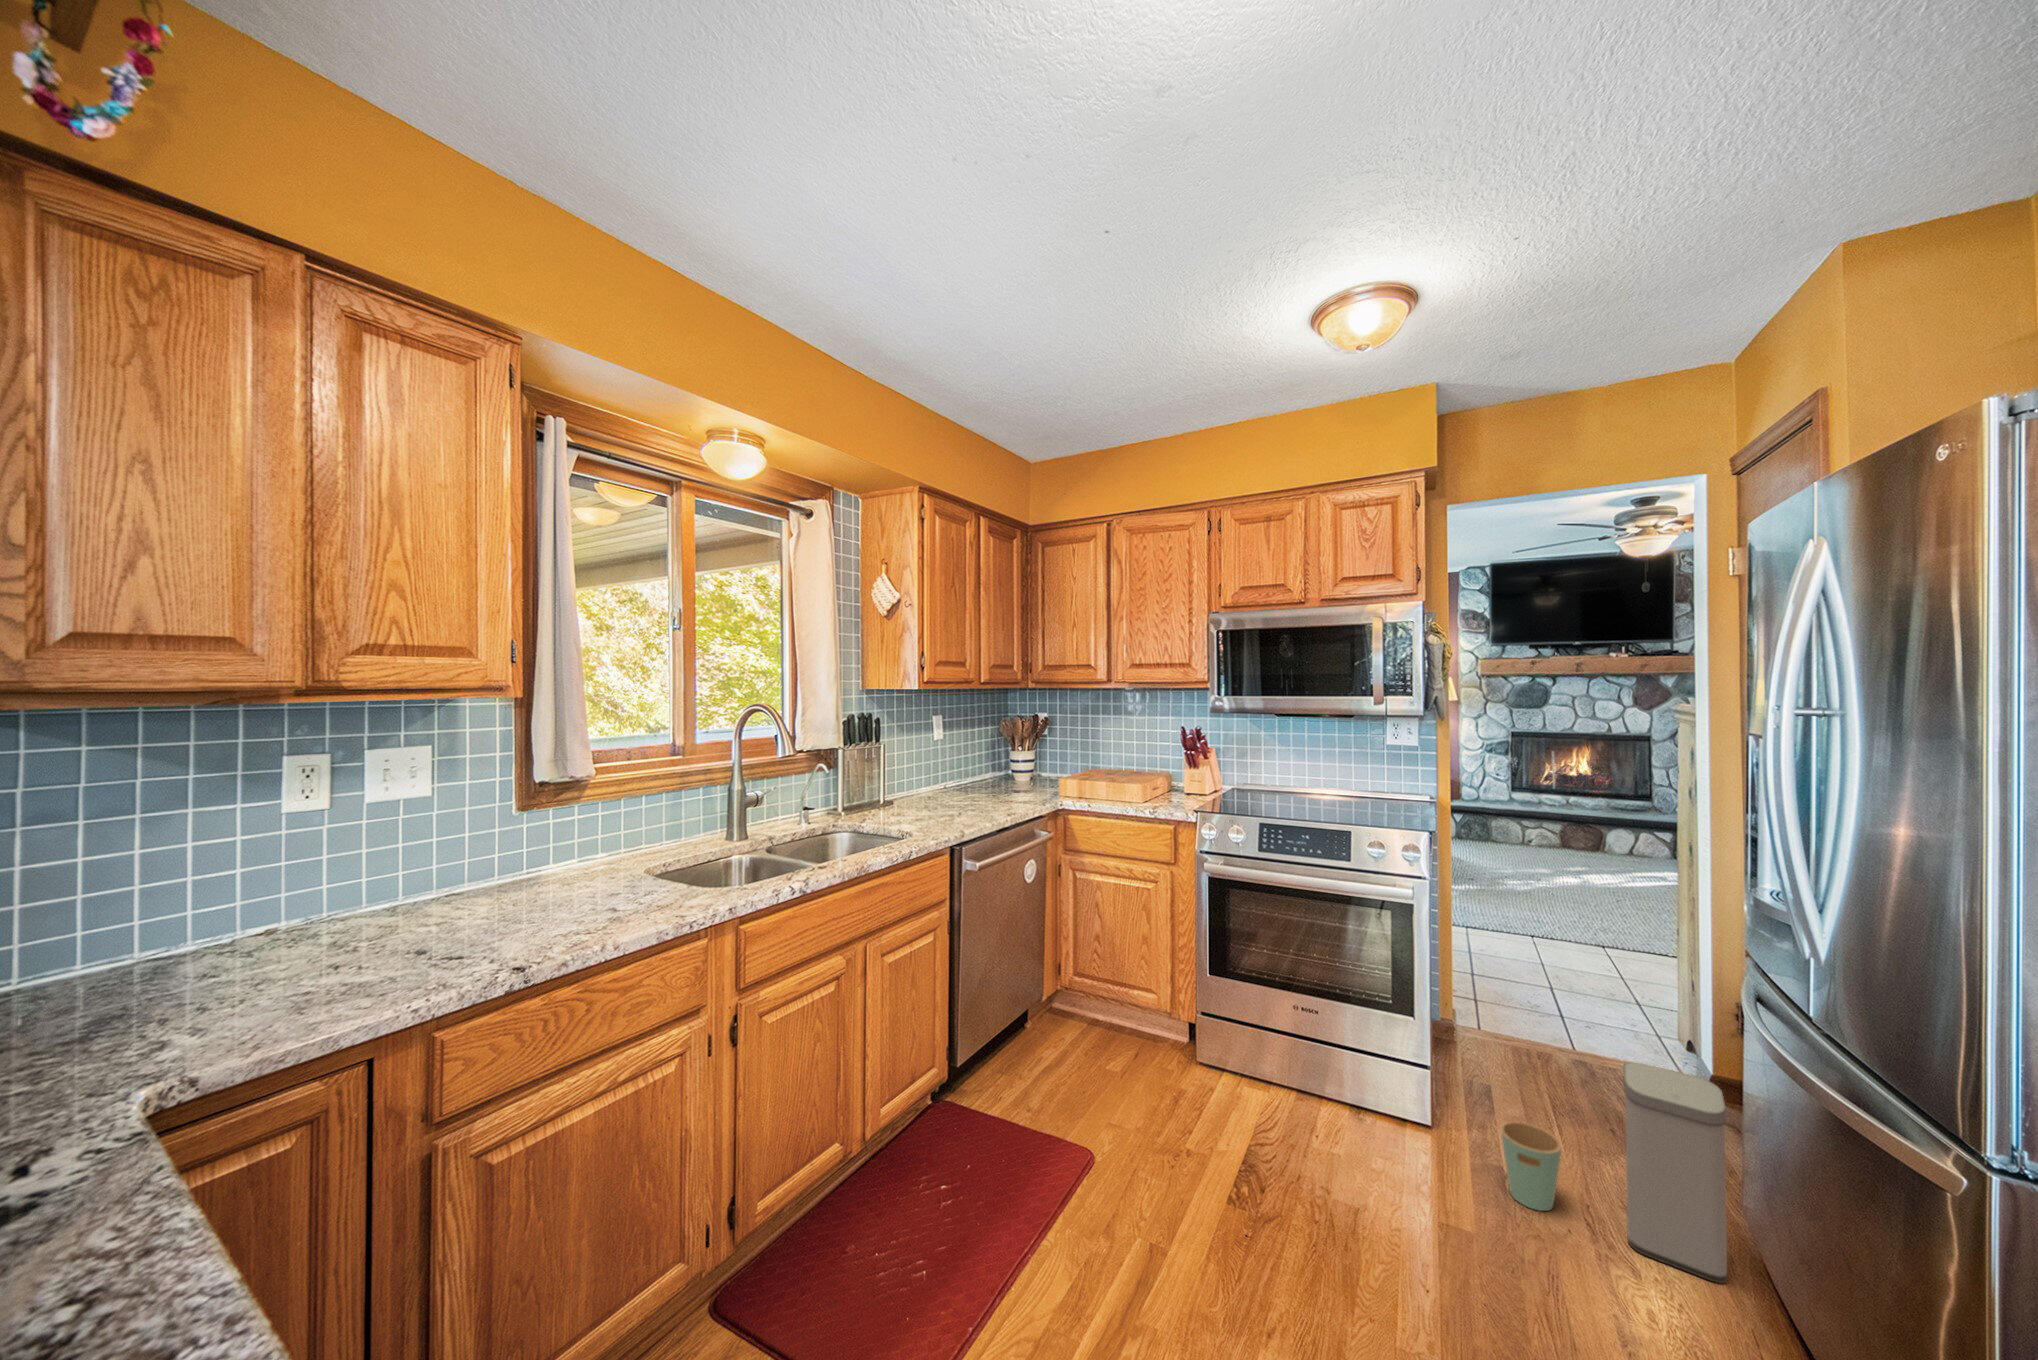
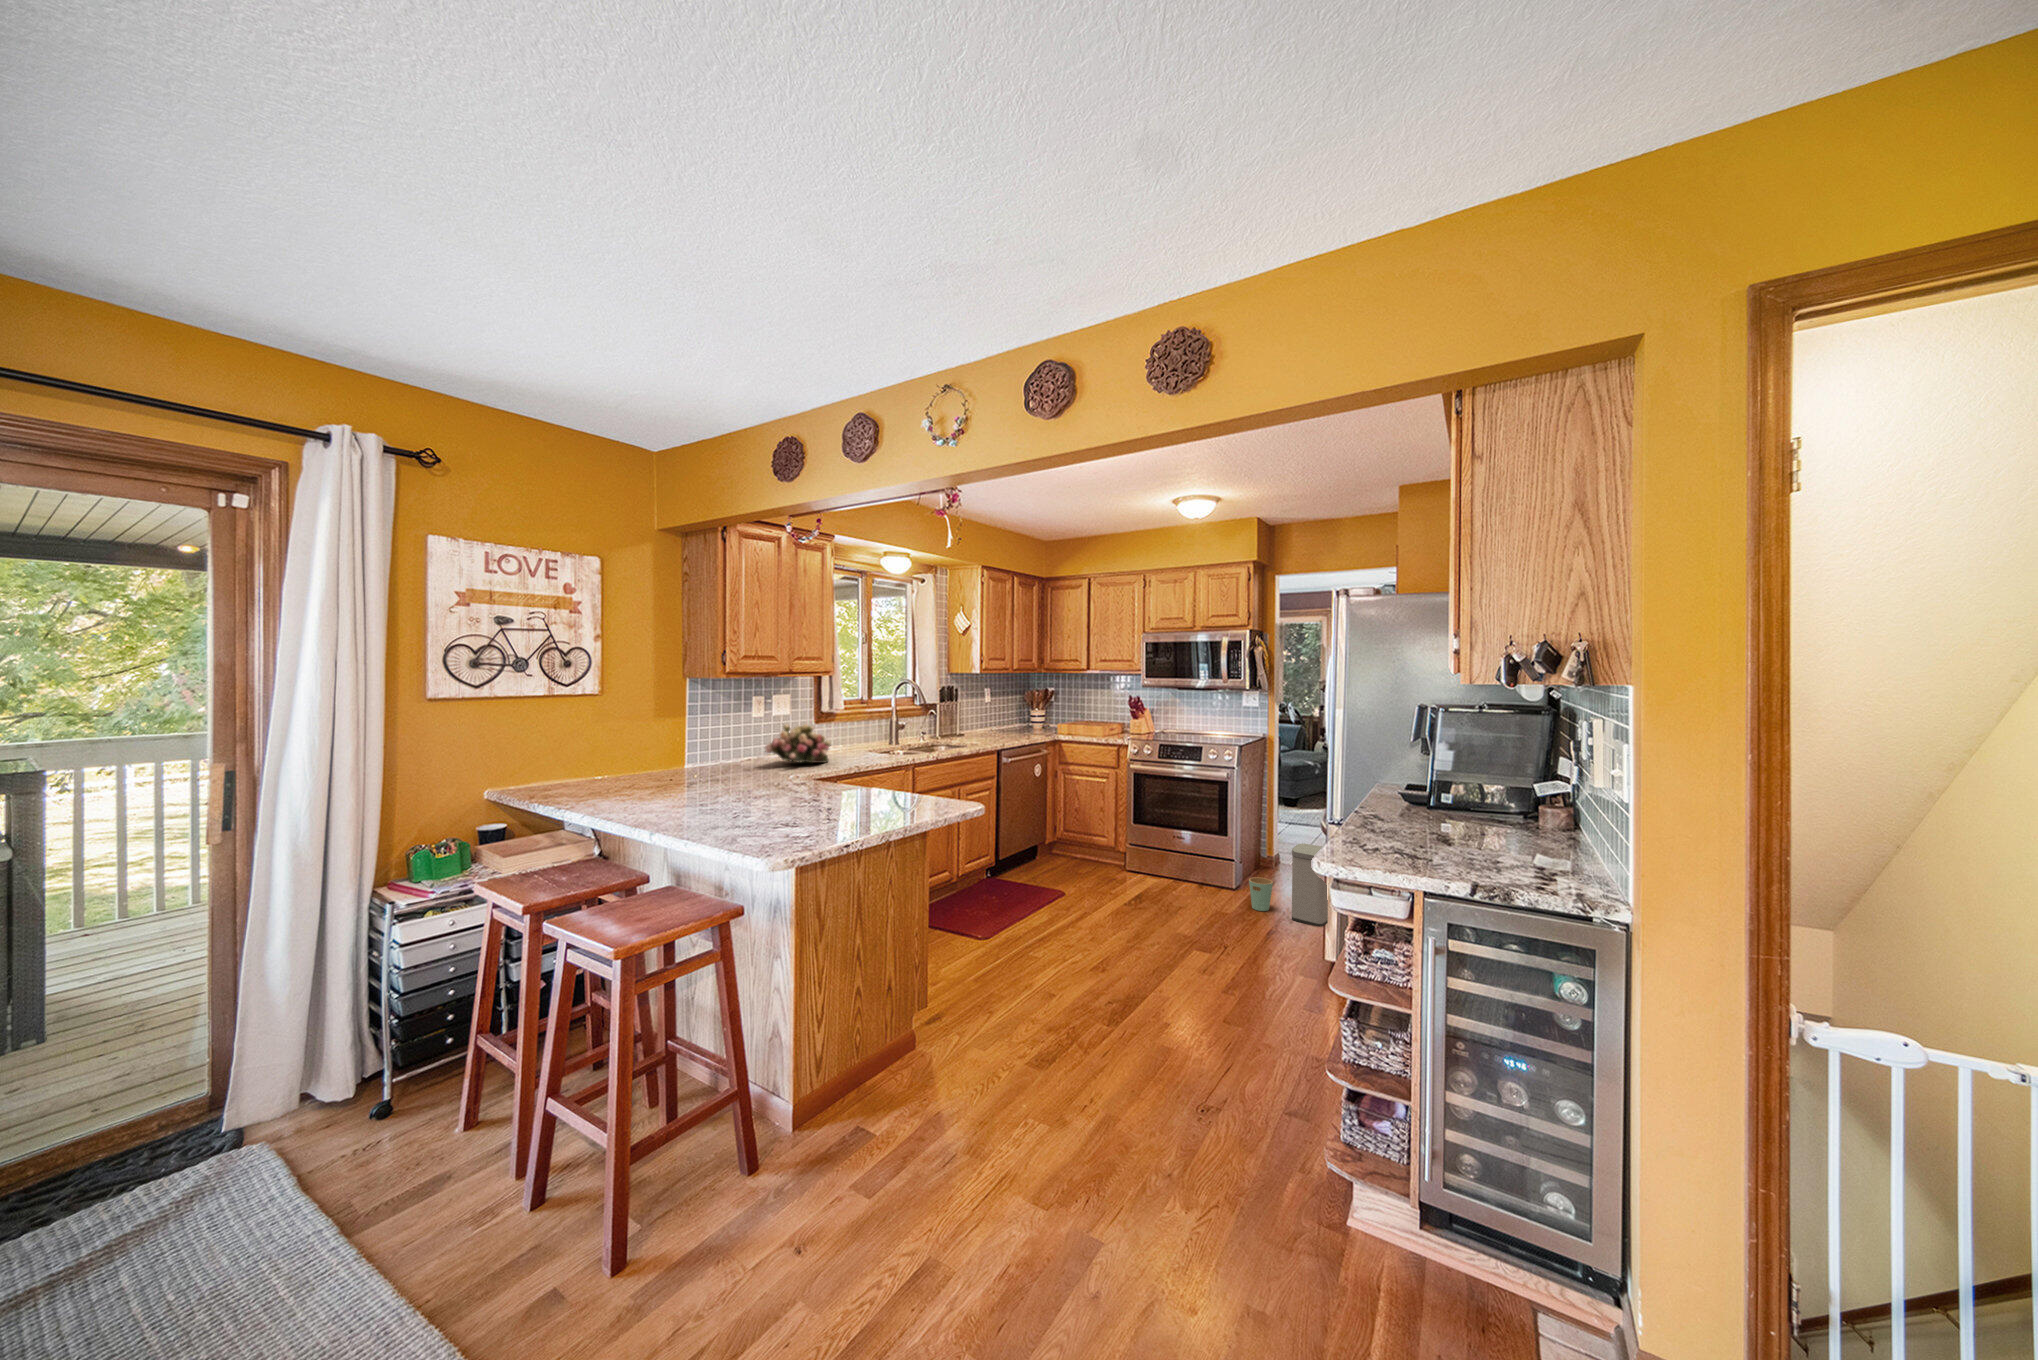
flower arrangement: none [254,833,499,956] -> present [765,724,831,763]

